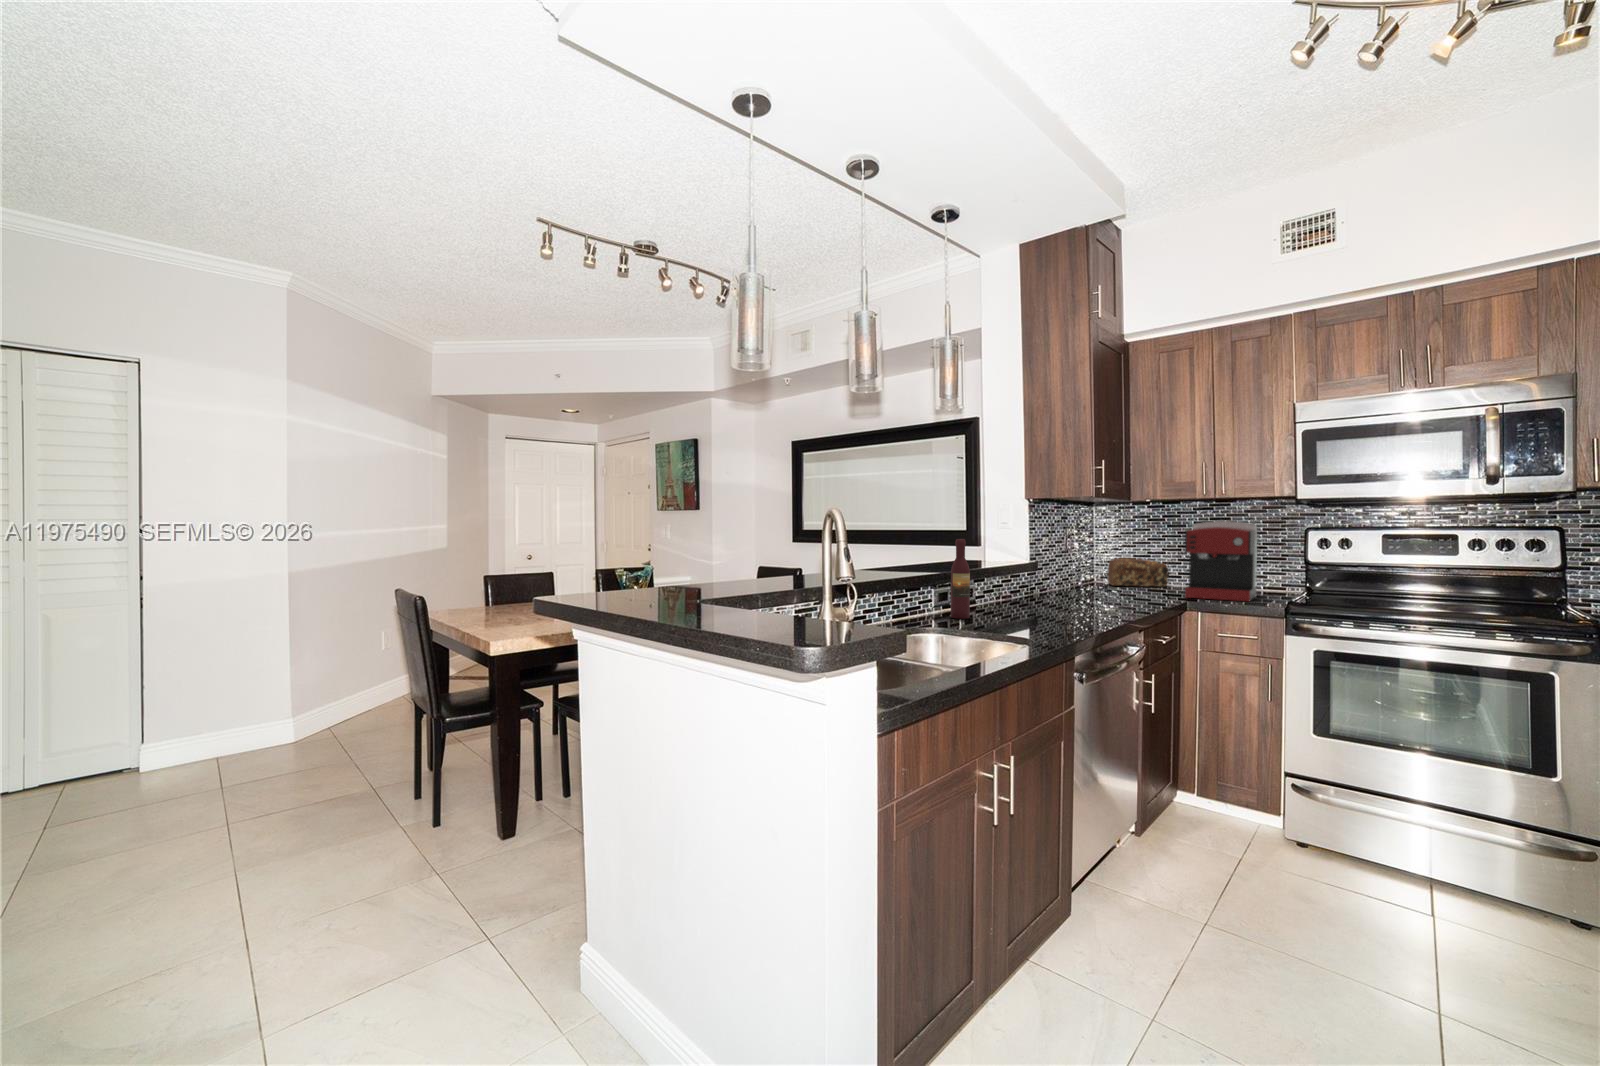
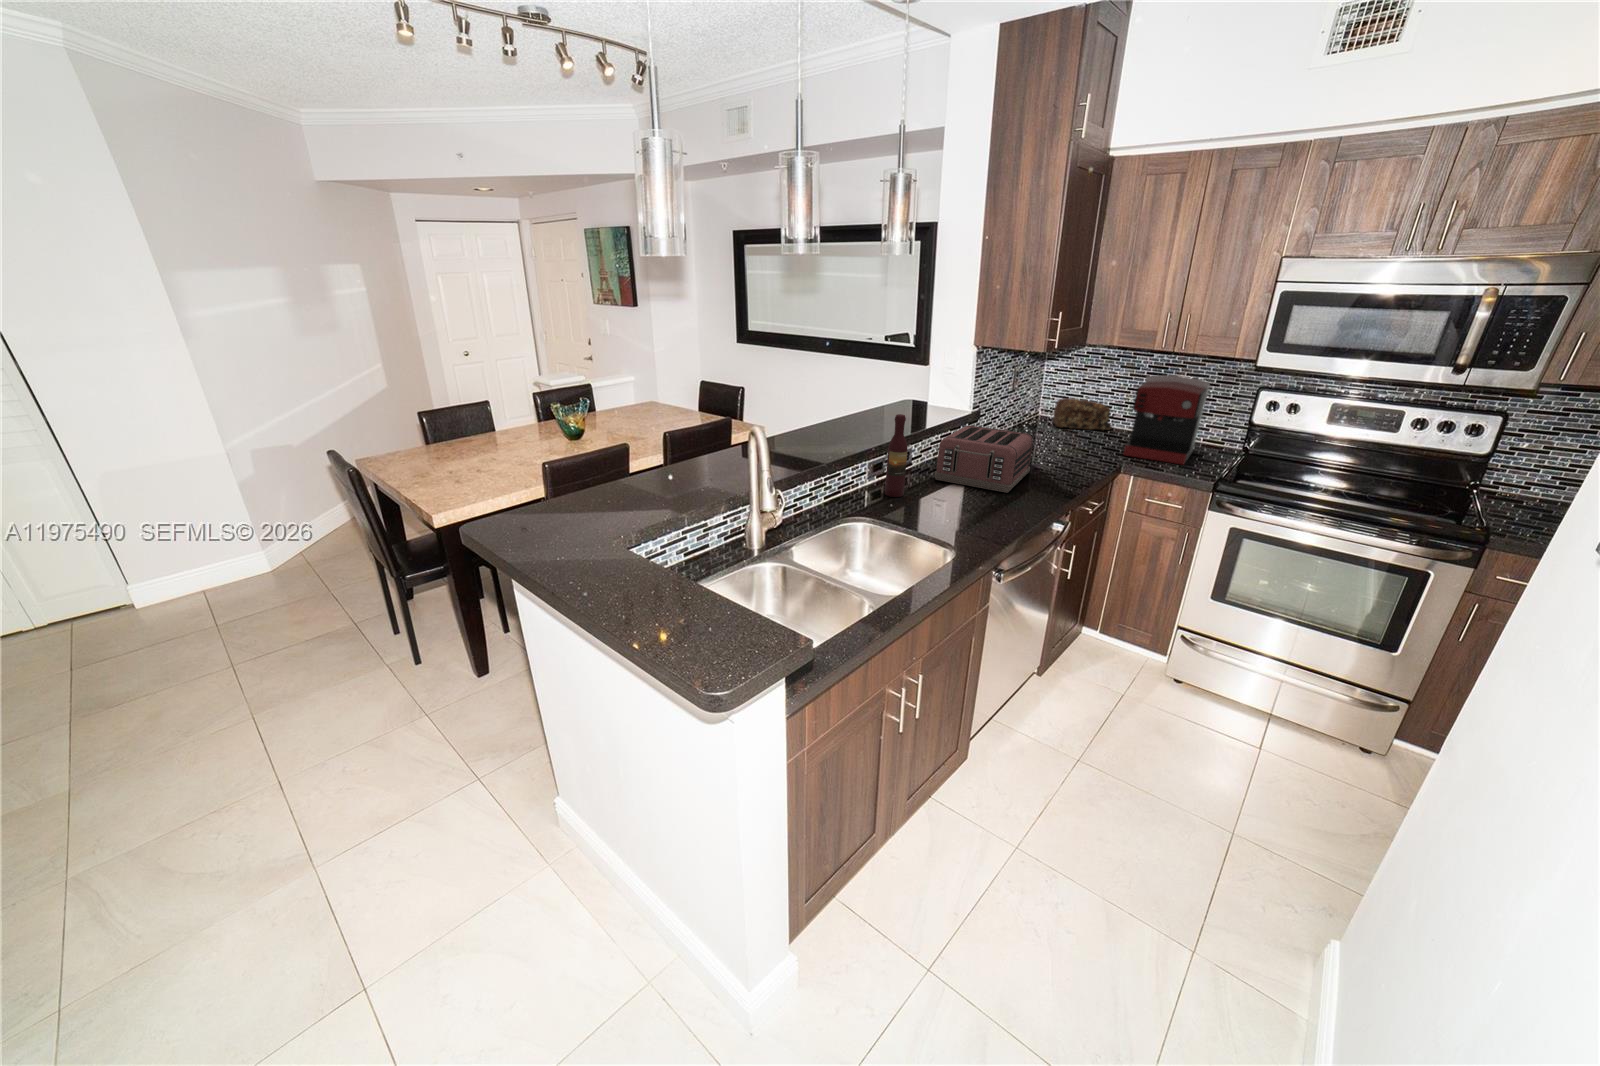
toaster: none [998,565,1093,616] -> present [934,425,1033,493]

